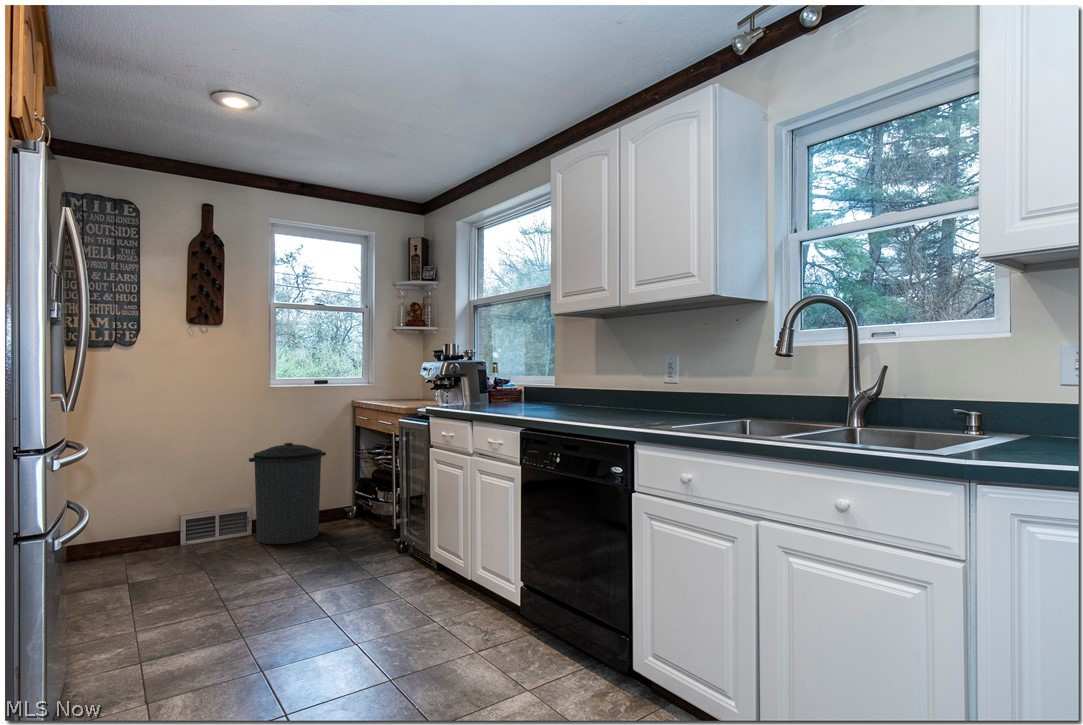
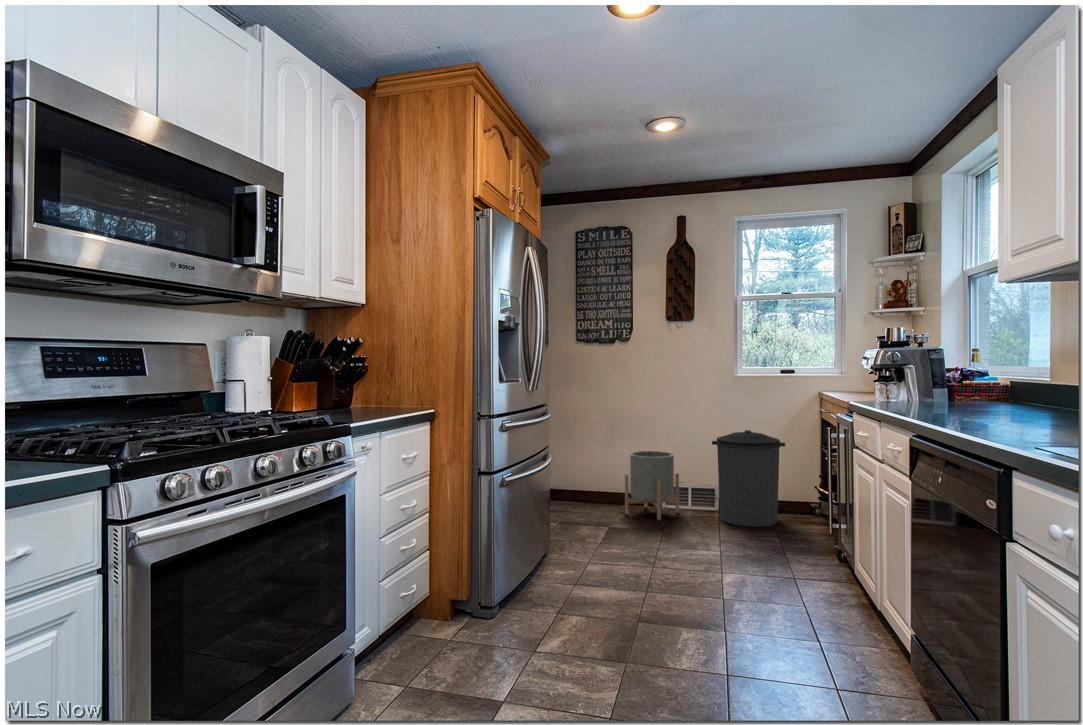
planter: none [135,478,206,563] -> present [625,451,679,520]

